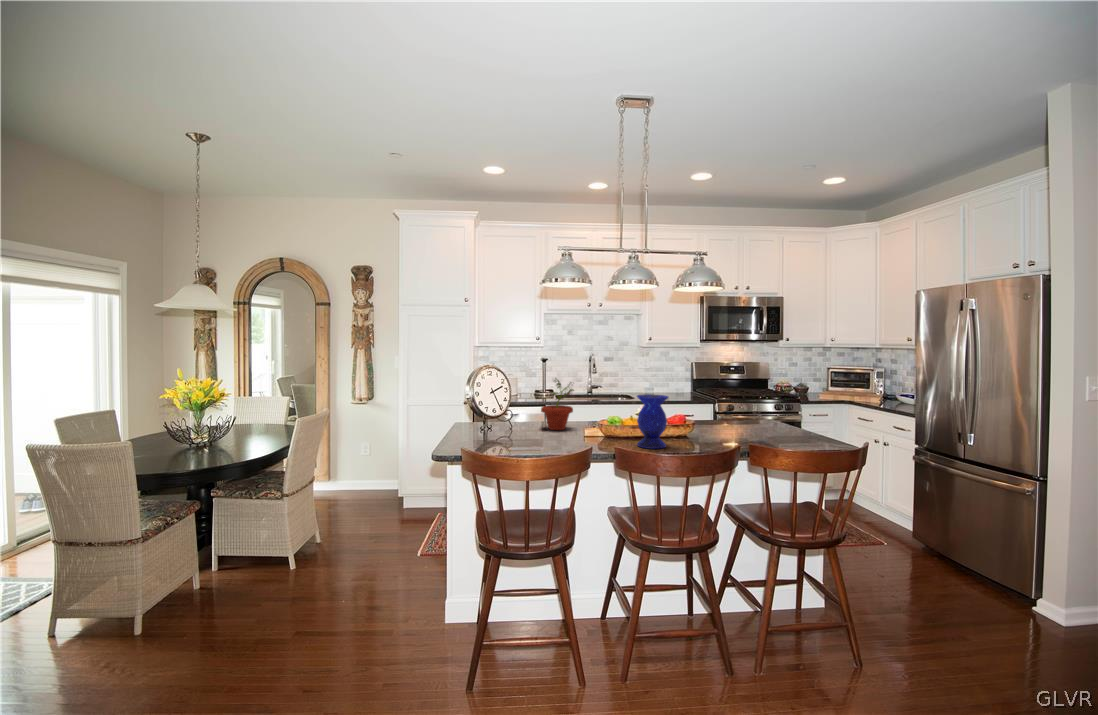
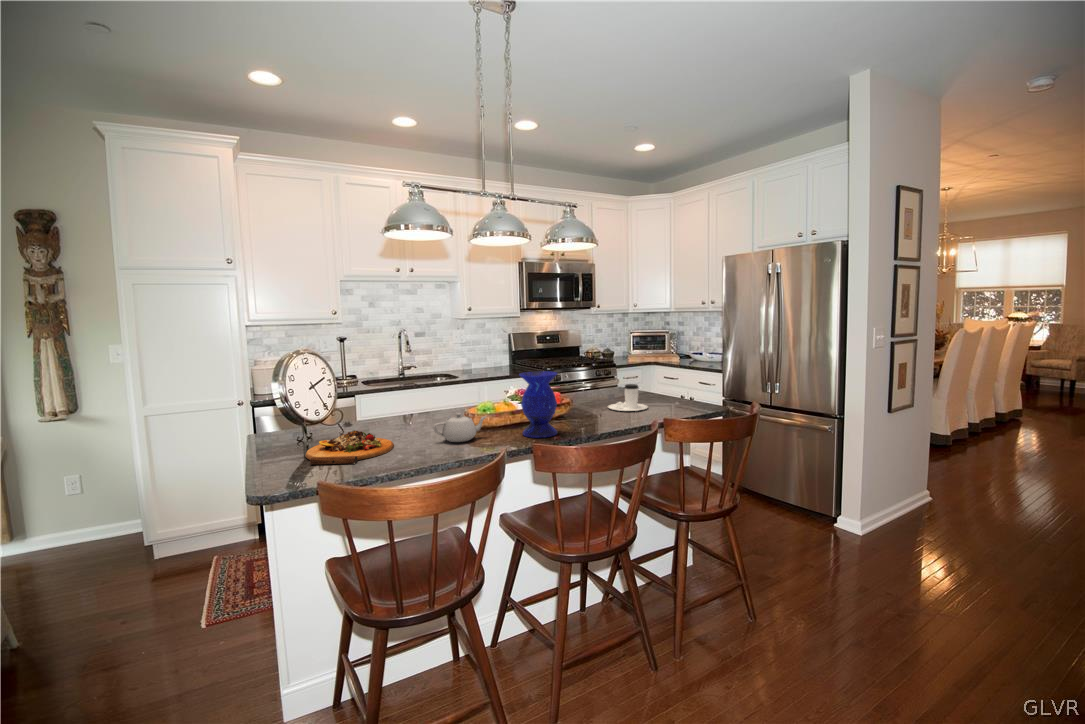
potted plant: present [541,378,574,430] -> none [379,360,425,428]
coffee cup: none [734,415,773,440] -> present [608,384,648,411]
teapot: none [568,422,611,444] -> present [433,413,486,442]
cutting board: none [481,426,541,447] -> present [306,431,394,465]

